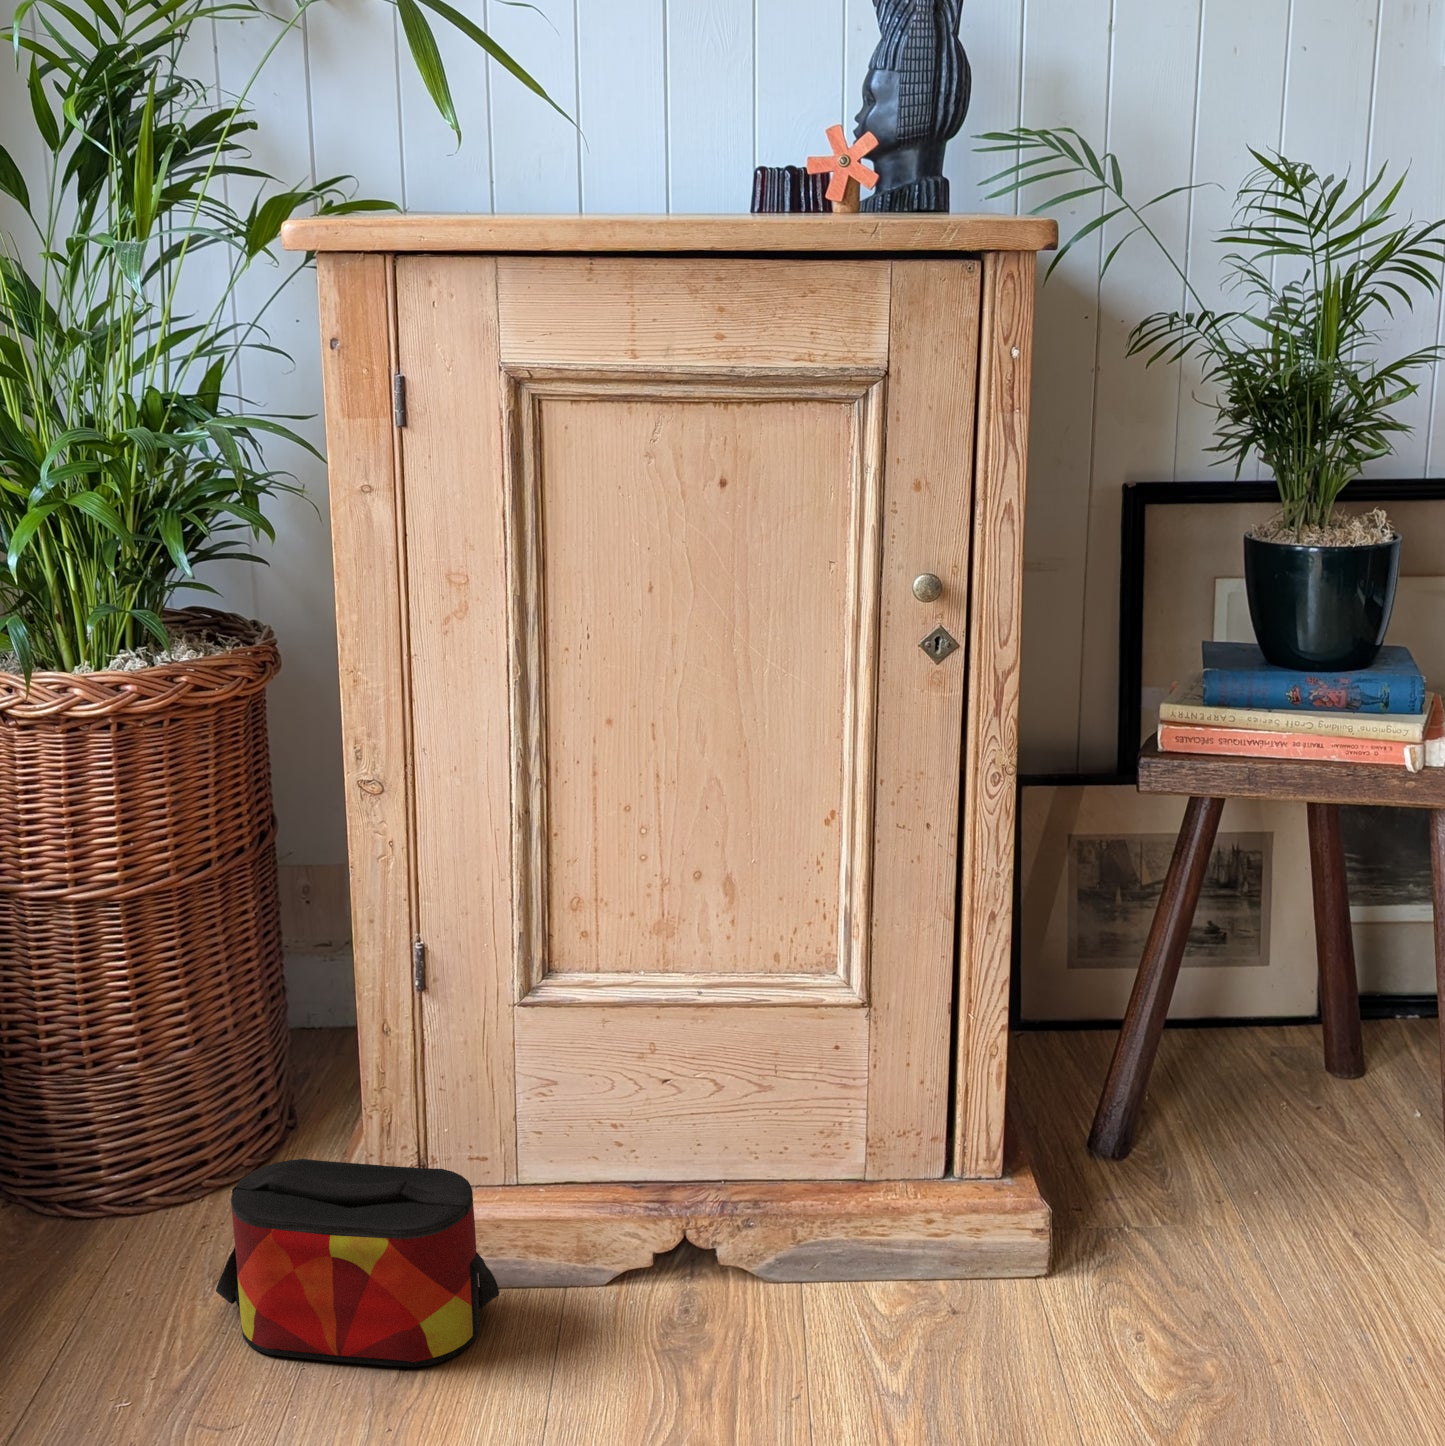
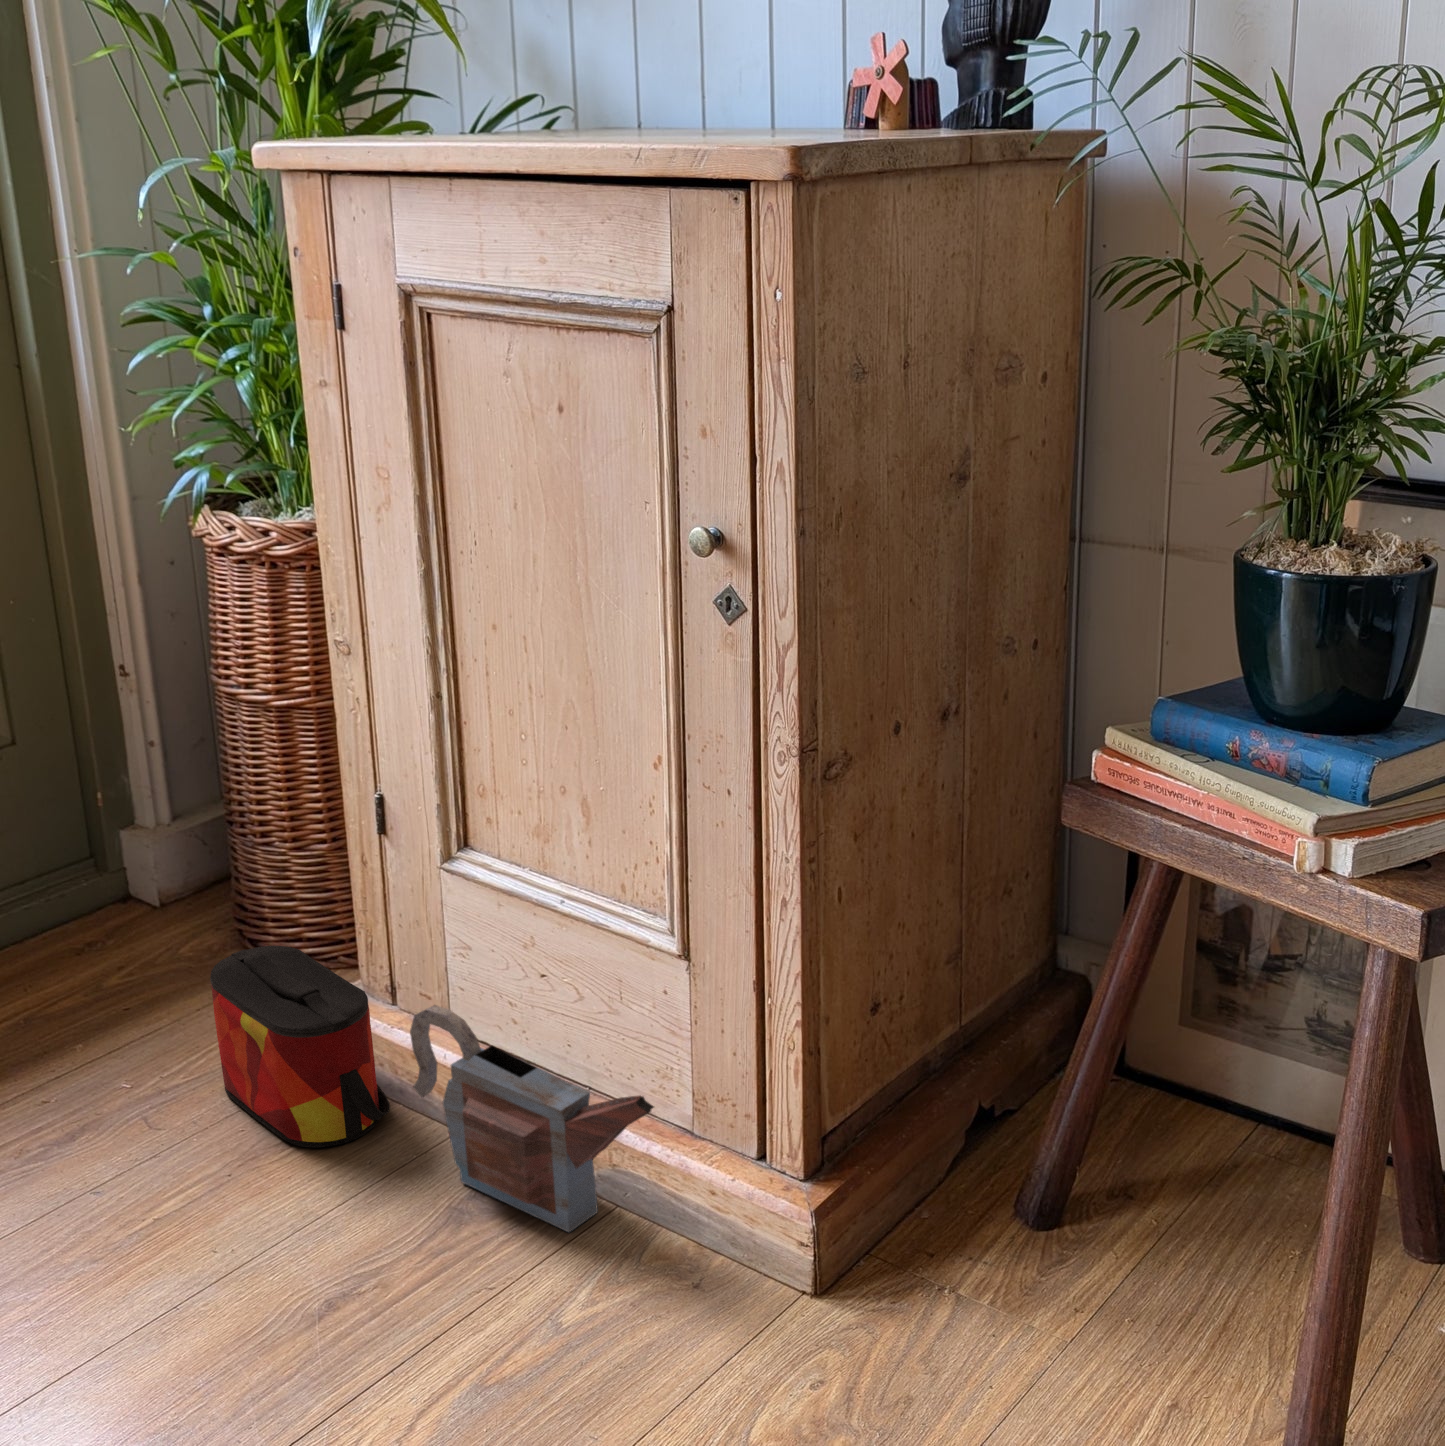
watering can: none [555,1141,897,1325] -> present [410,1005,654,1232]

